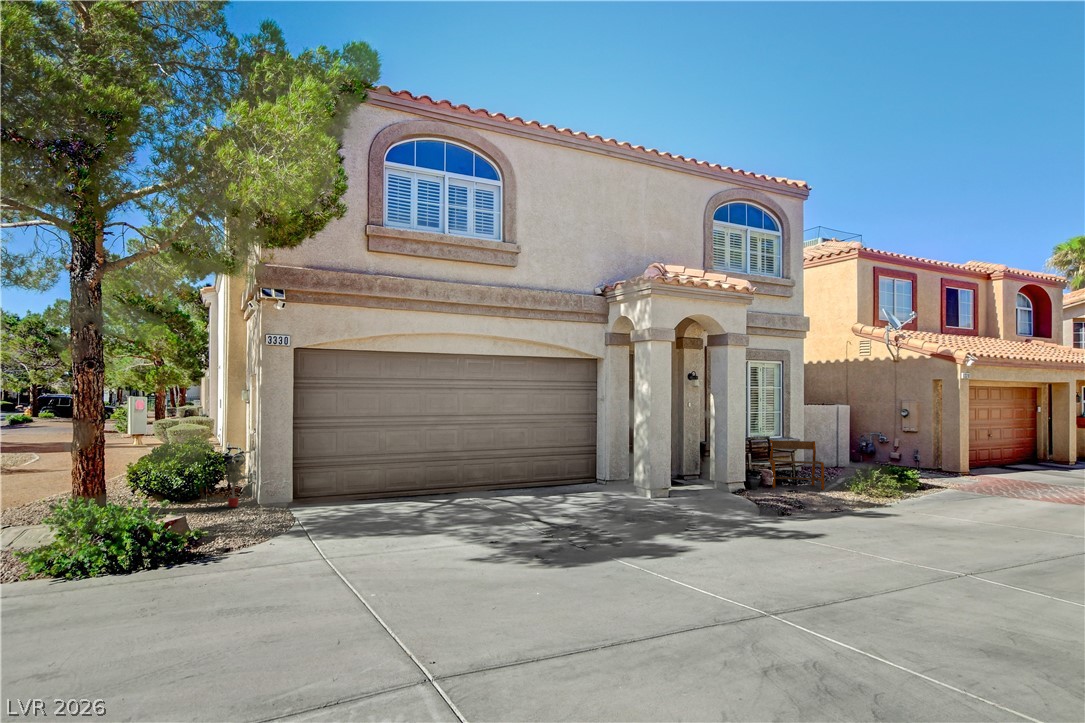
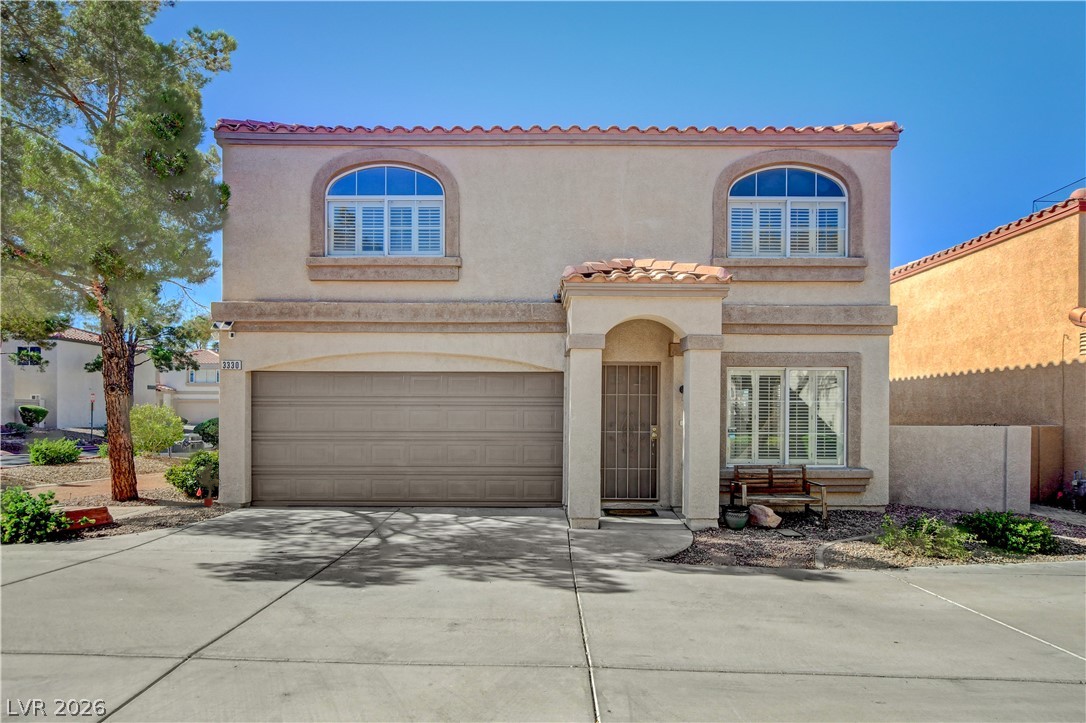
bench: present [768,440,824,490] -> none [792,470,872,545]

